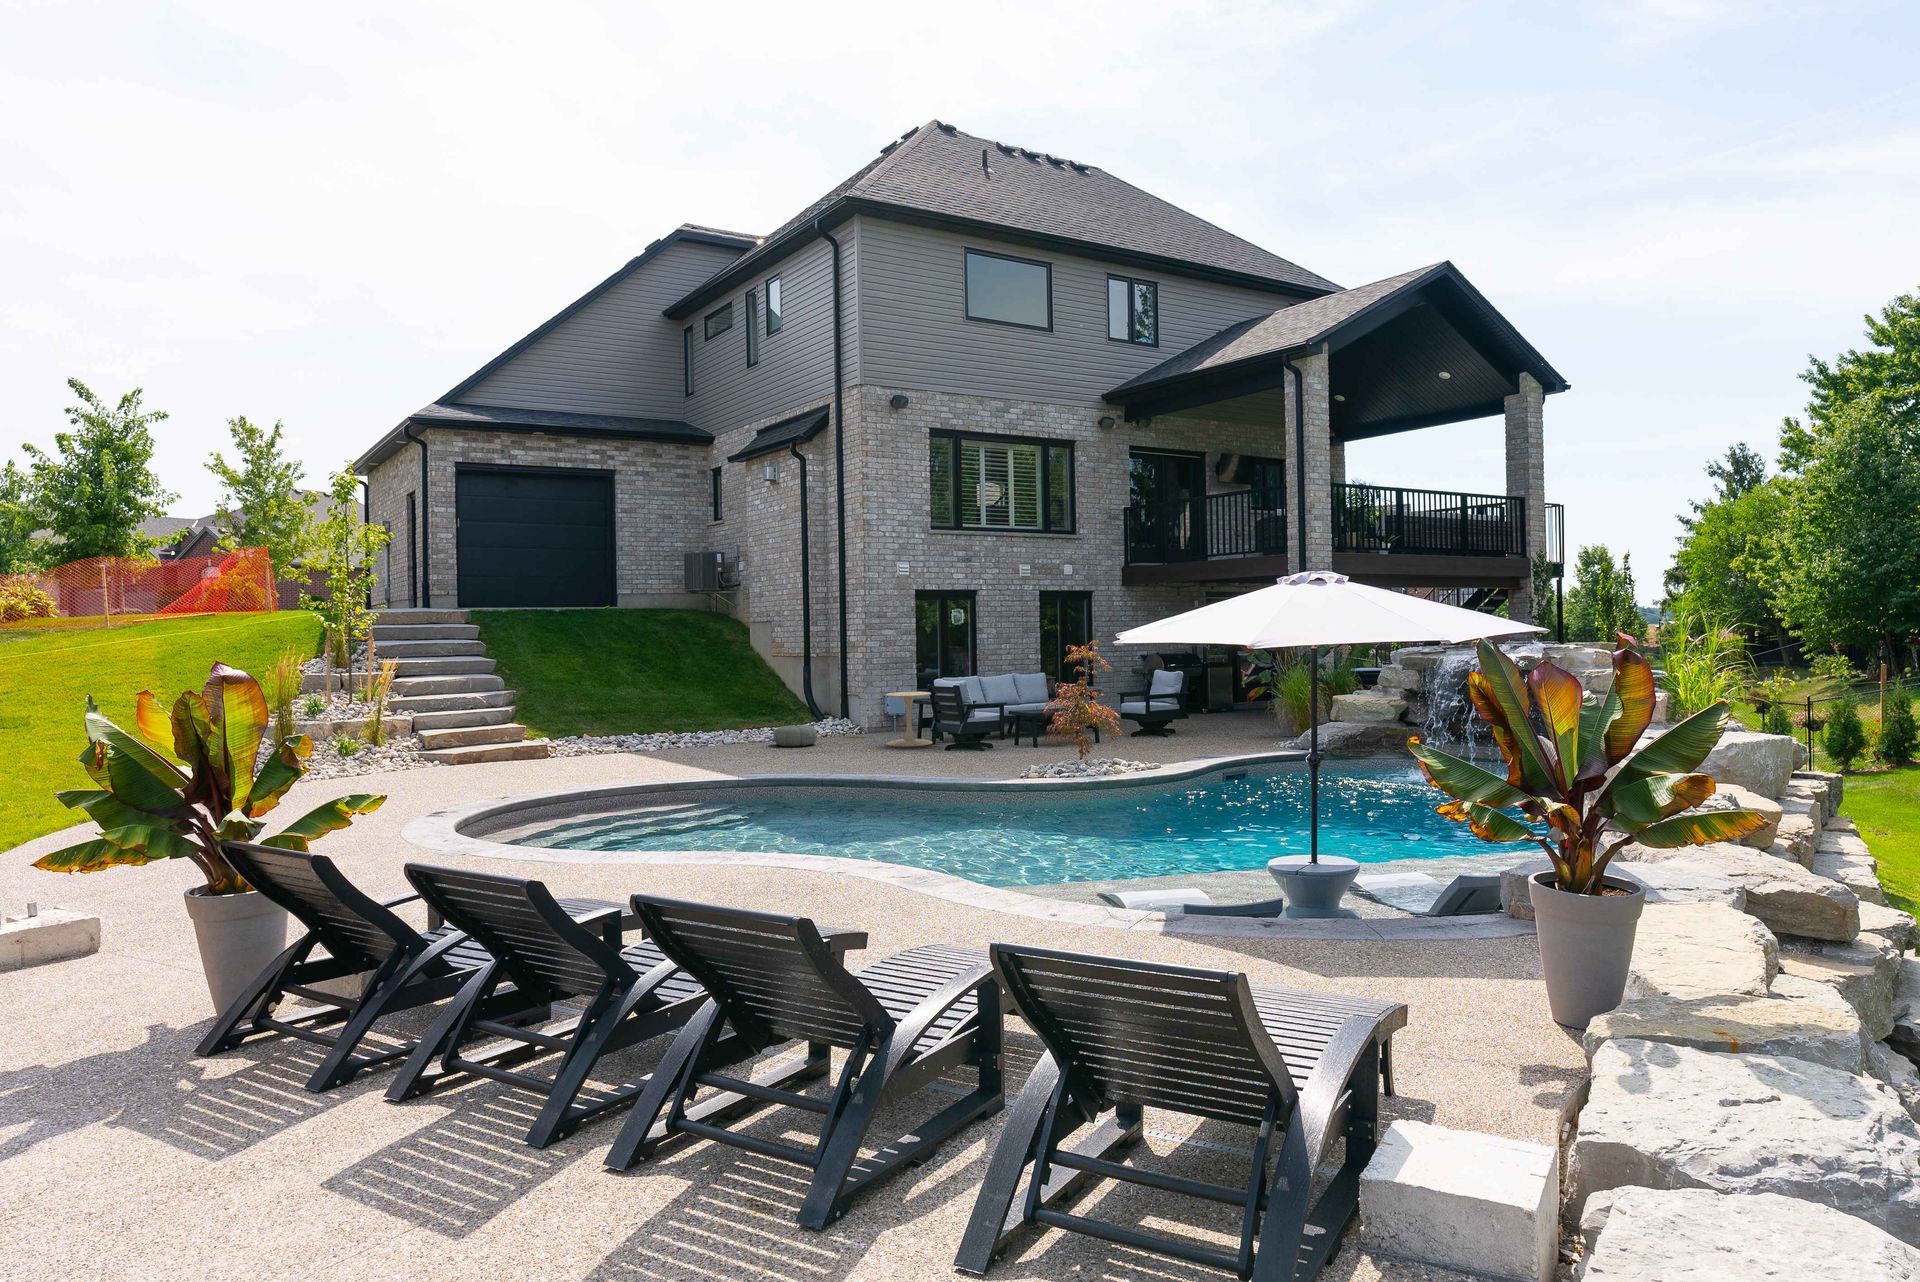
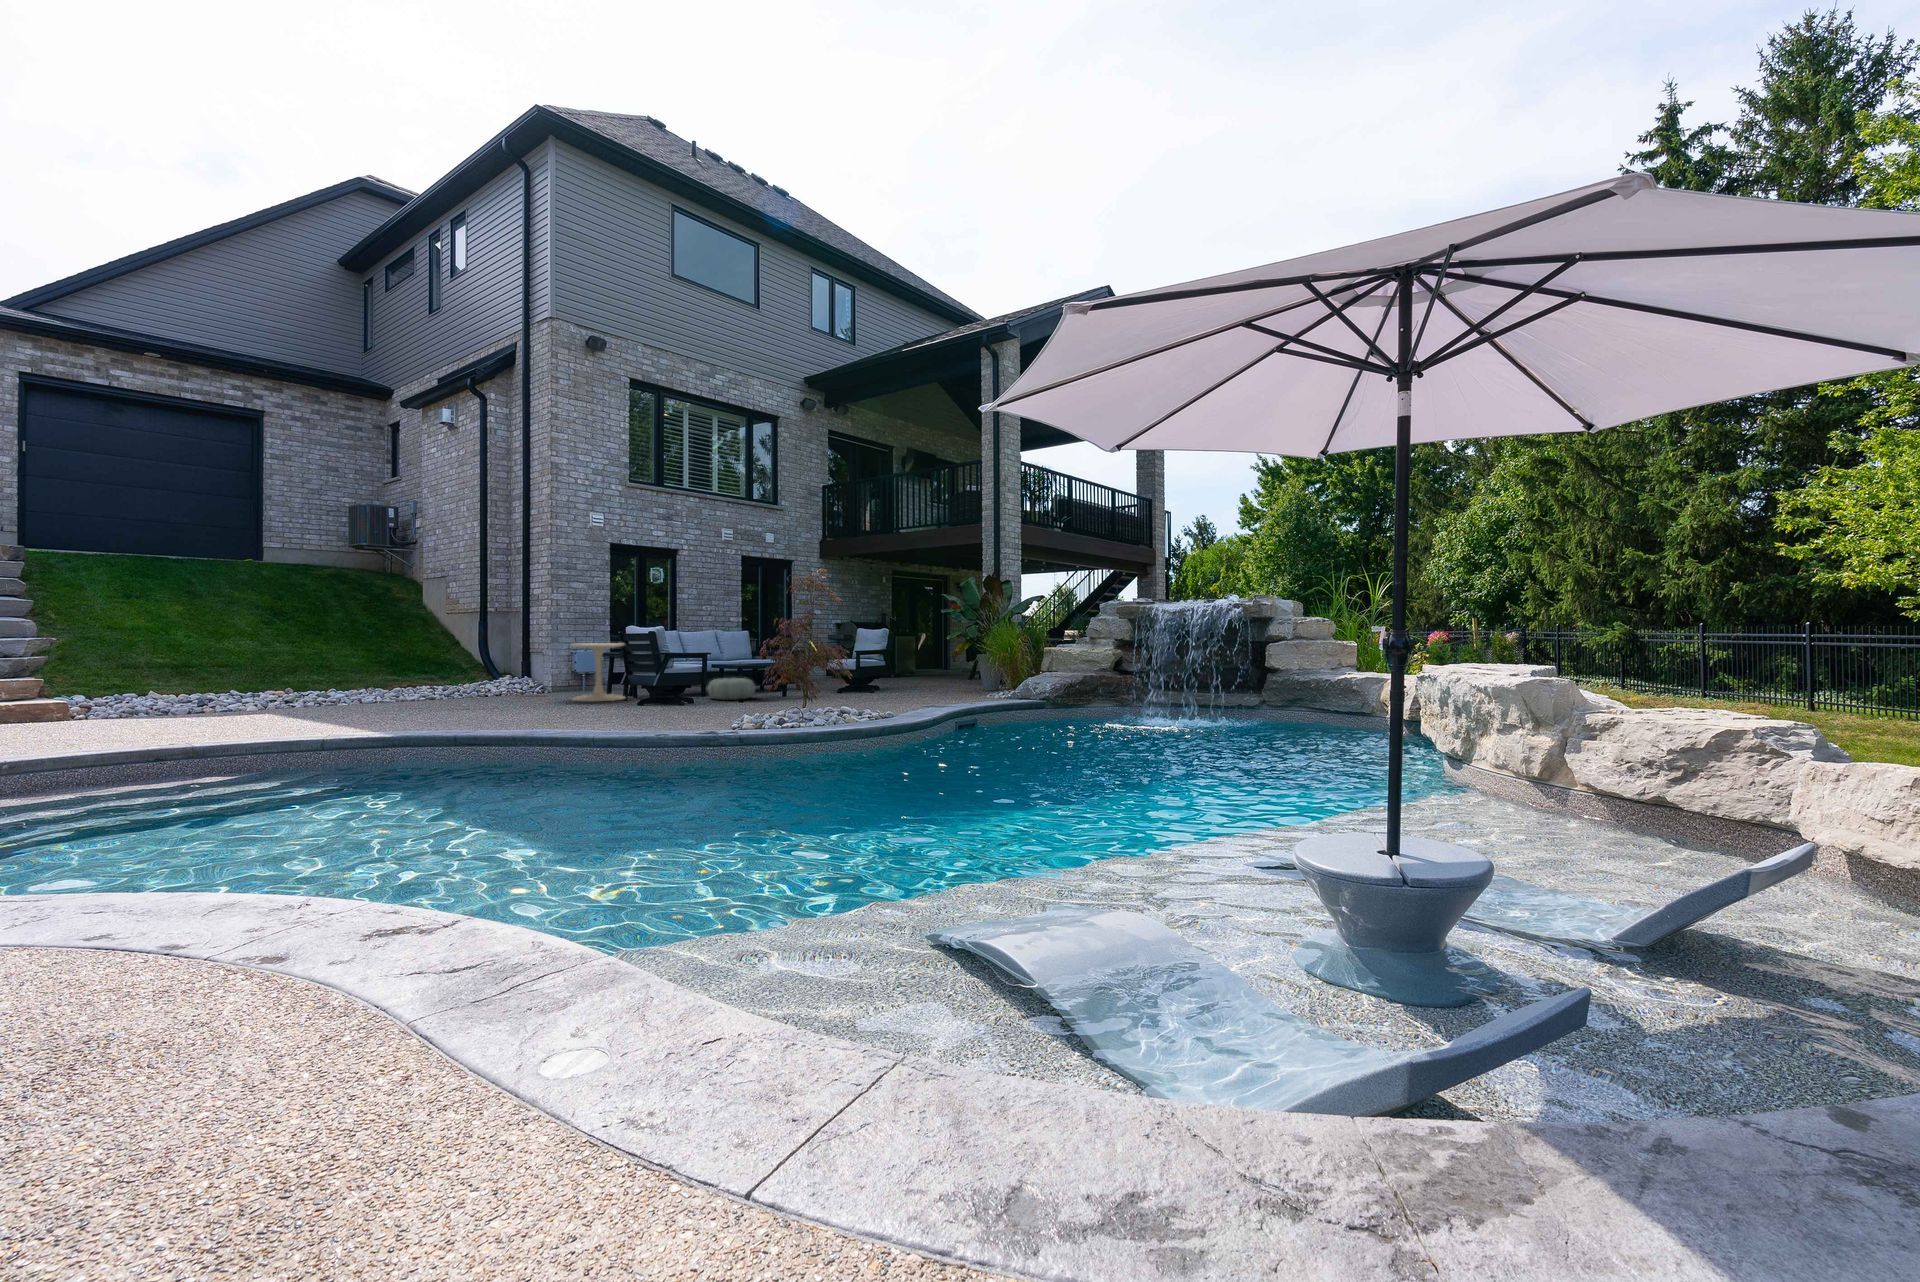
pouf: present [774,725,817,747] -> present [708,678,755,700]

